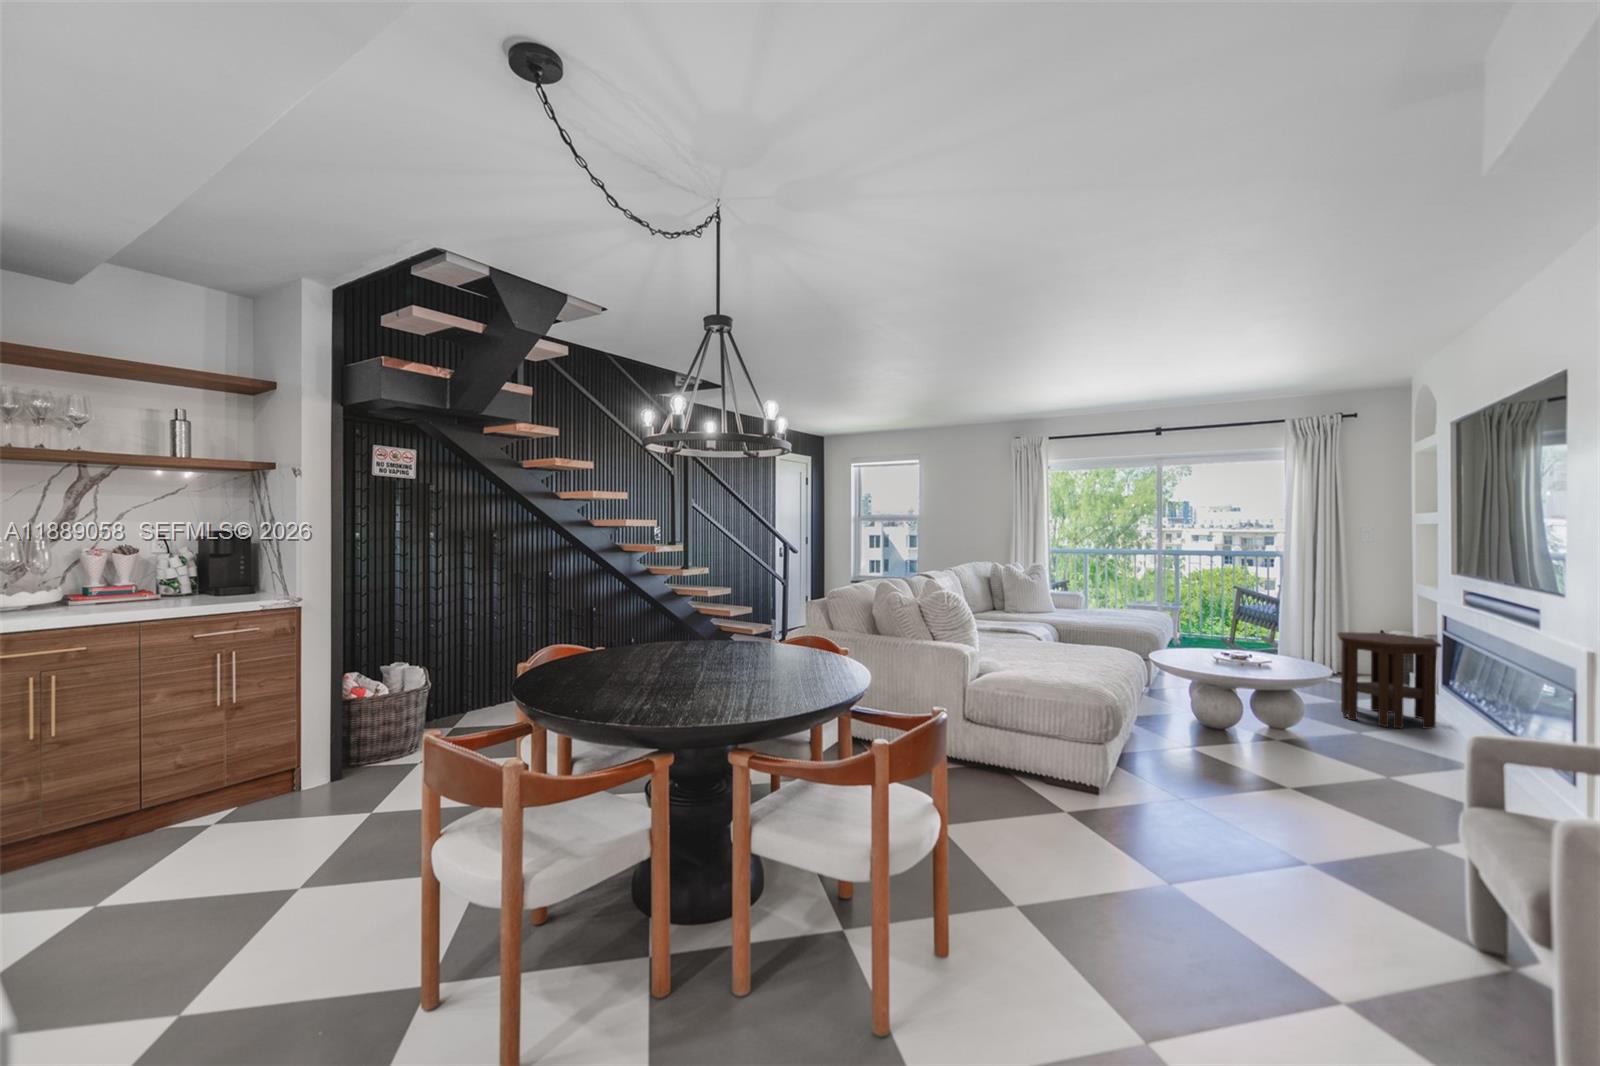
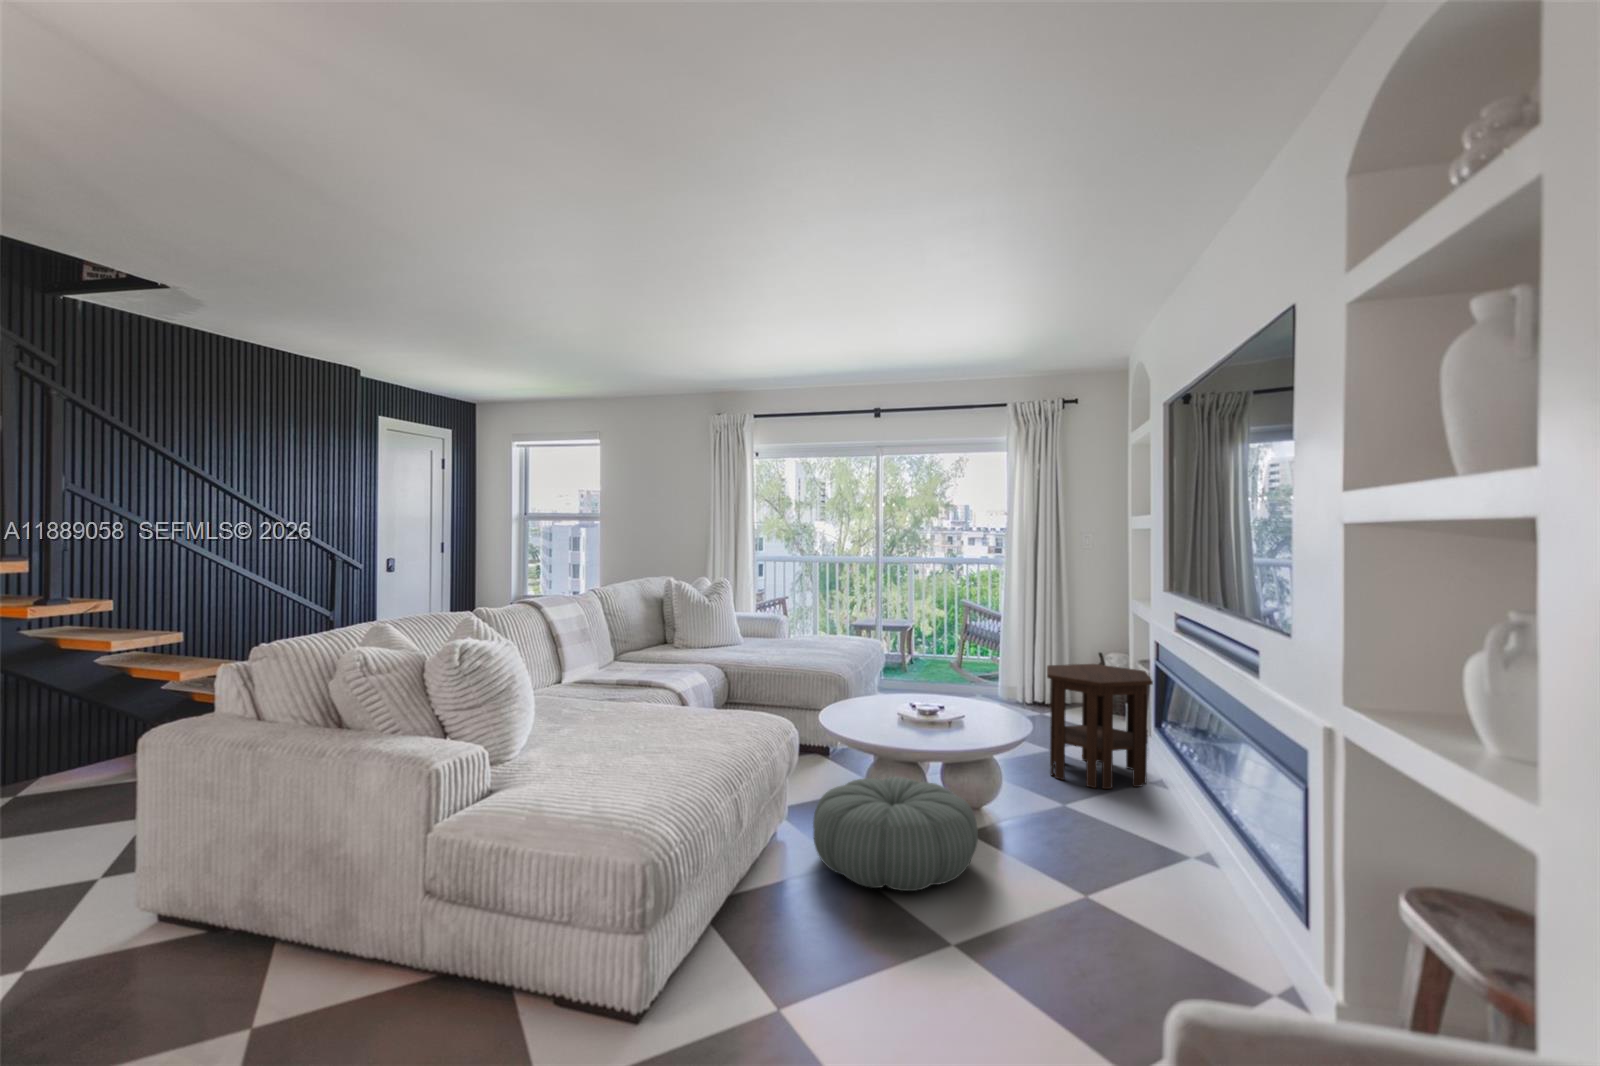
pouf: none [1165,697,1297,766] -> present [813,777,978,891]

